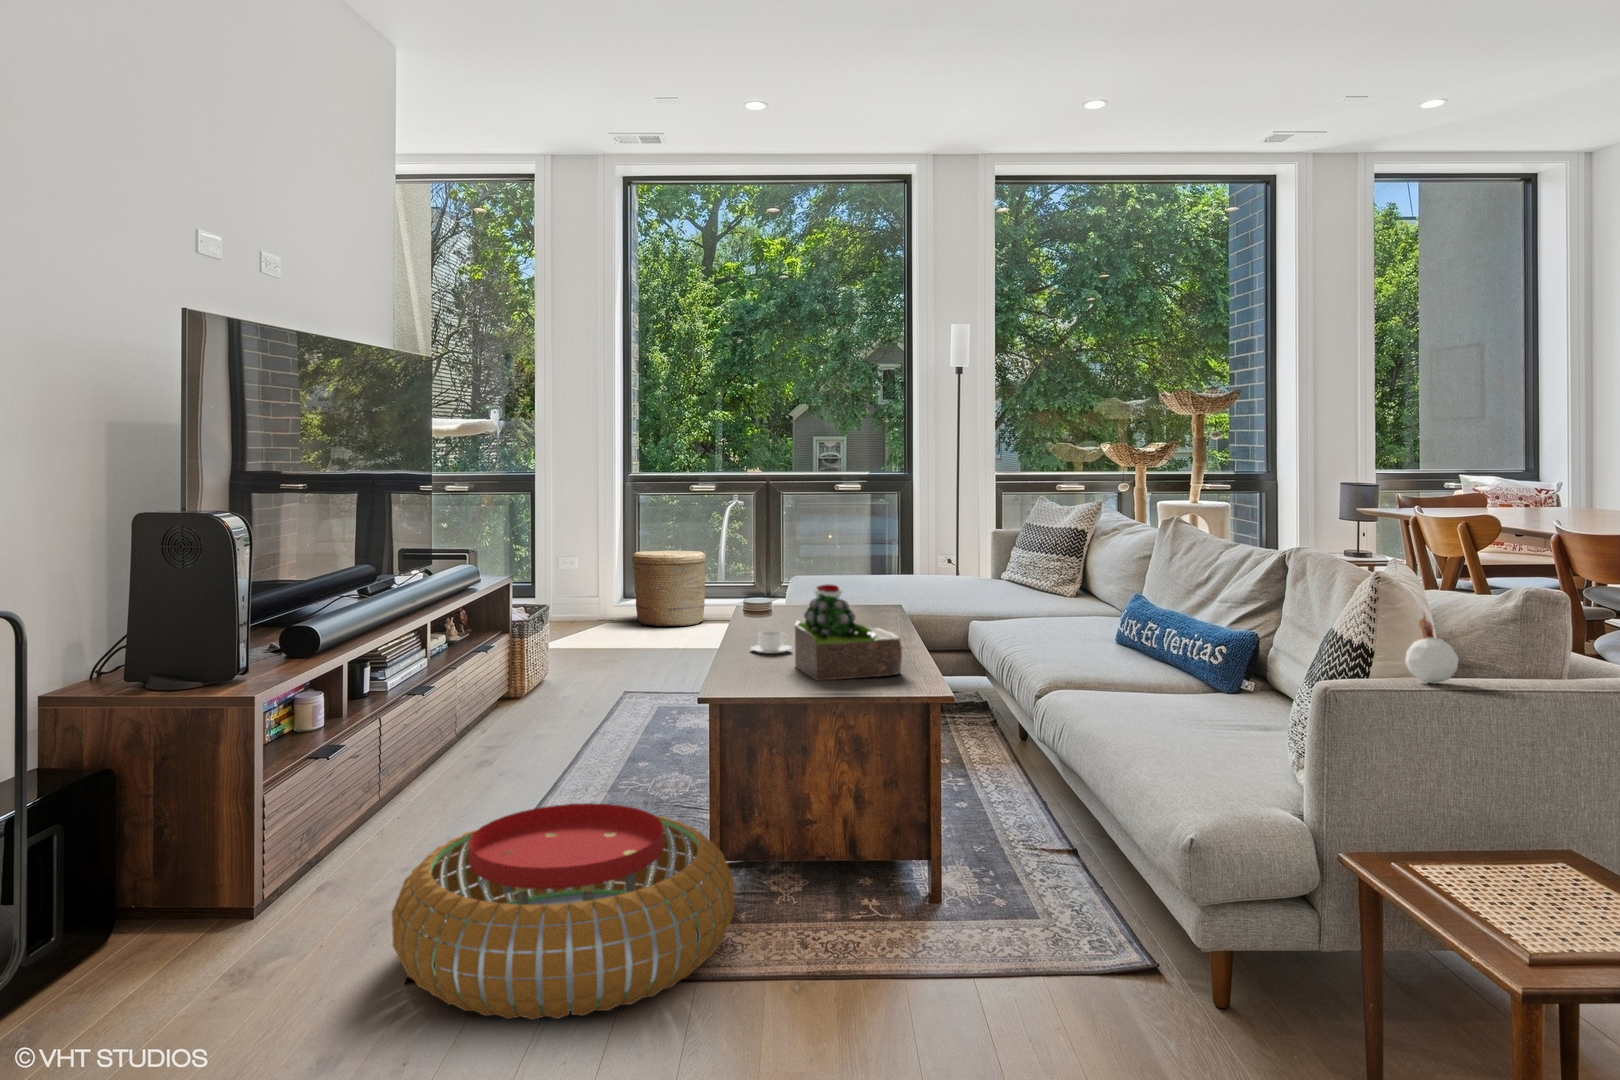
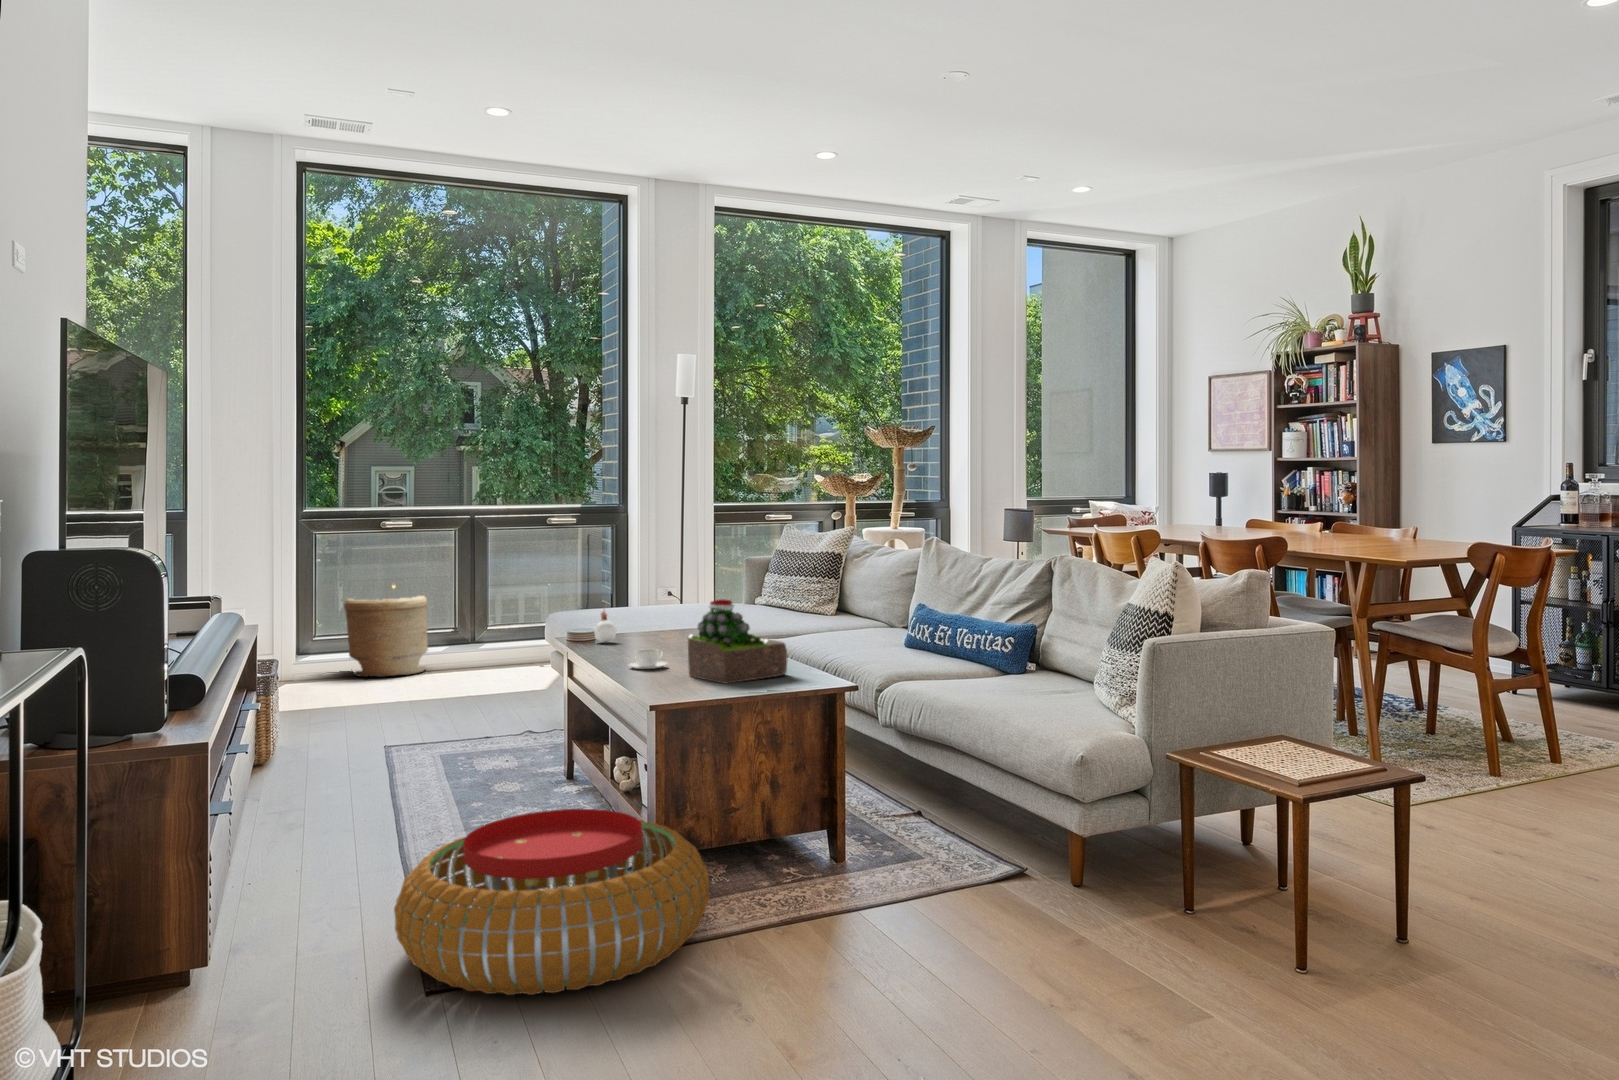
candle: present [1405,612,1458,684] -> present [594,611,616,642]

